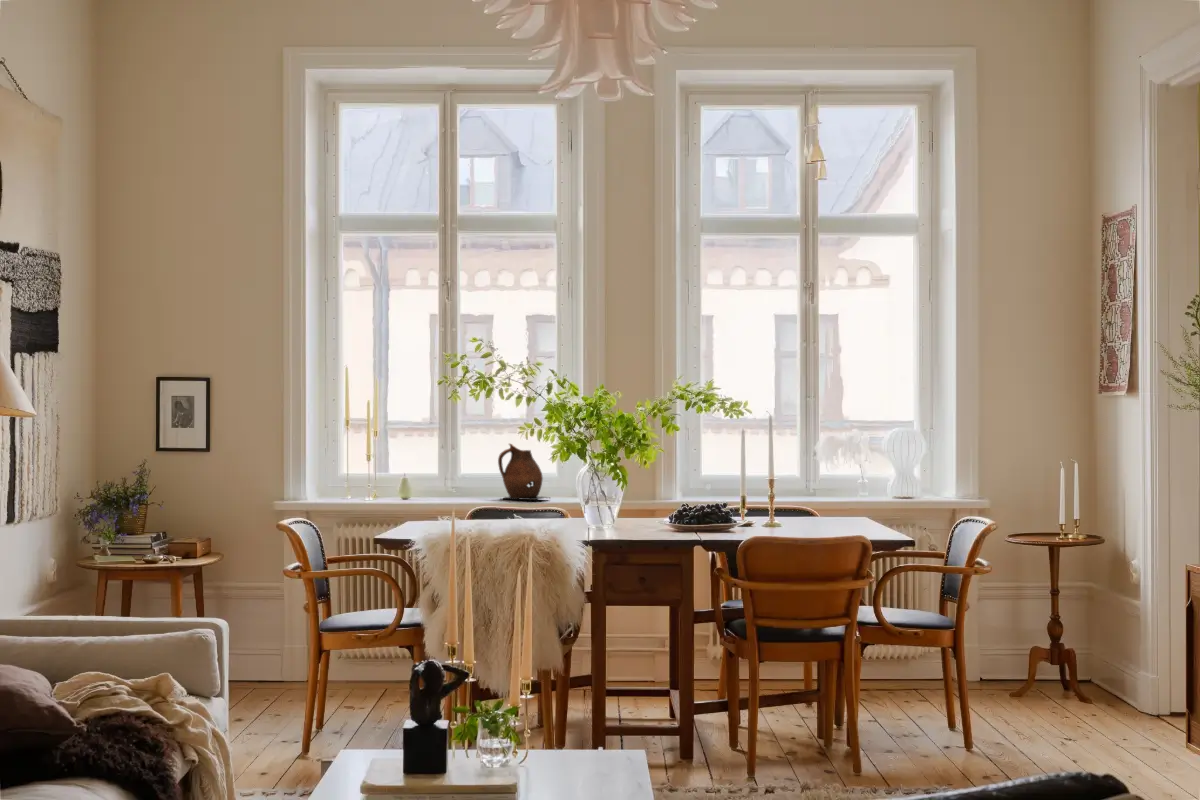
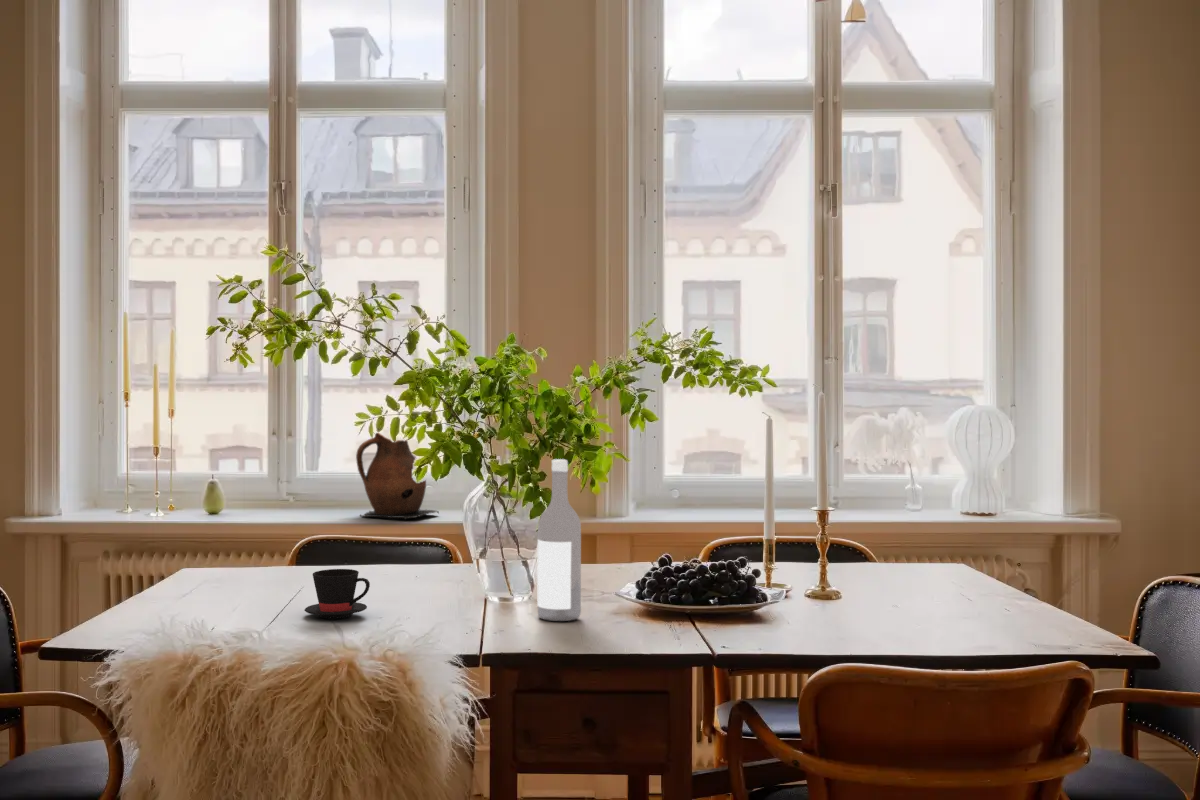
wine bottle: none [616,450,639,532] -> present [537,459,581,621]
teacup: none [499,504,532,527] -> present [305,569,370,619]

